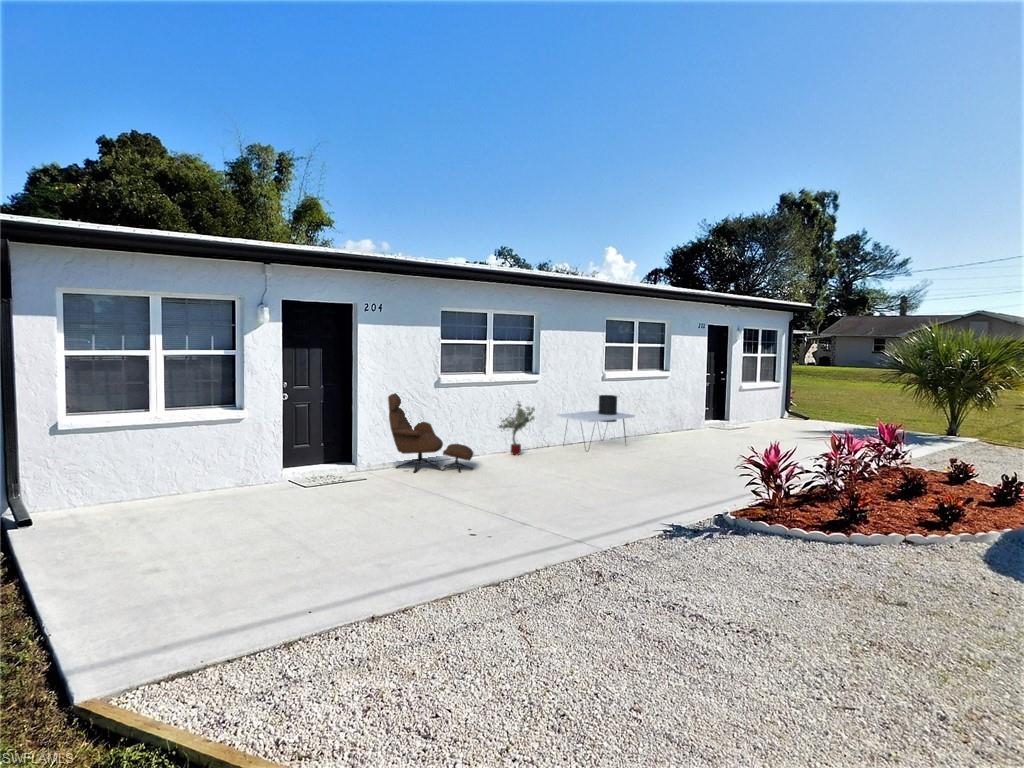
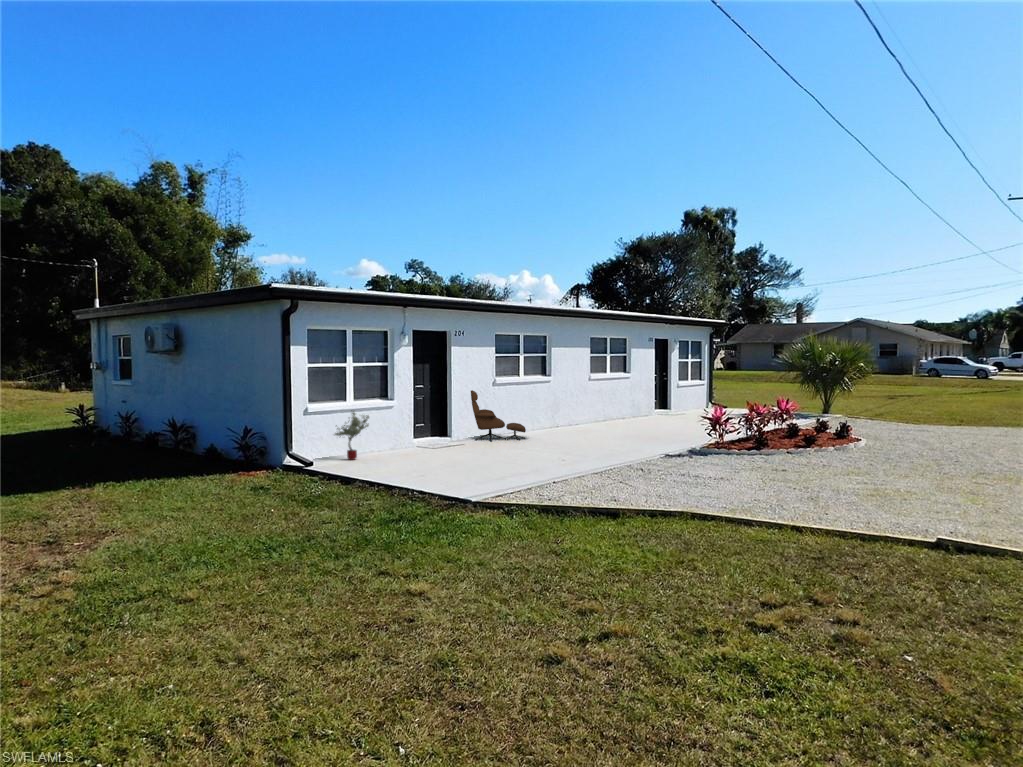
side table: present [557,395,635,441] -> none [563,390,616,429]
potted tree: present [499,403,535,455] -> present [335,411,369,460]

